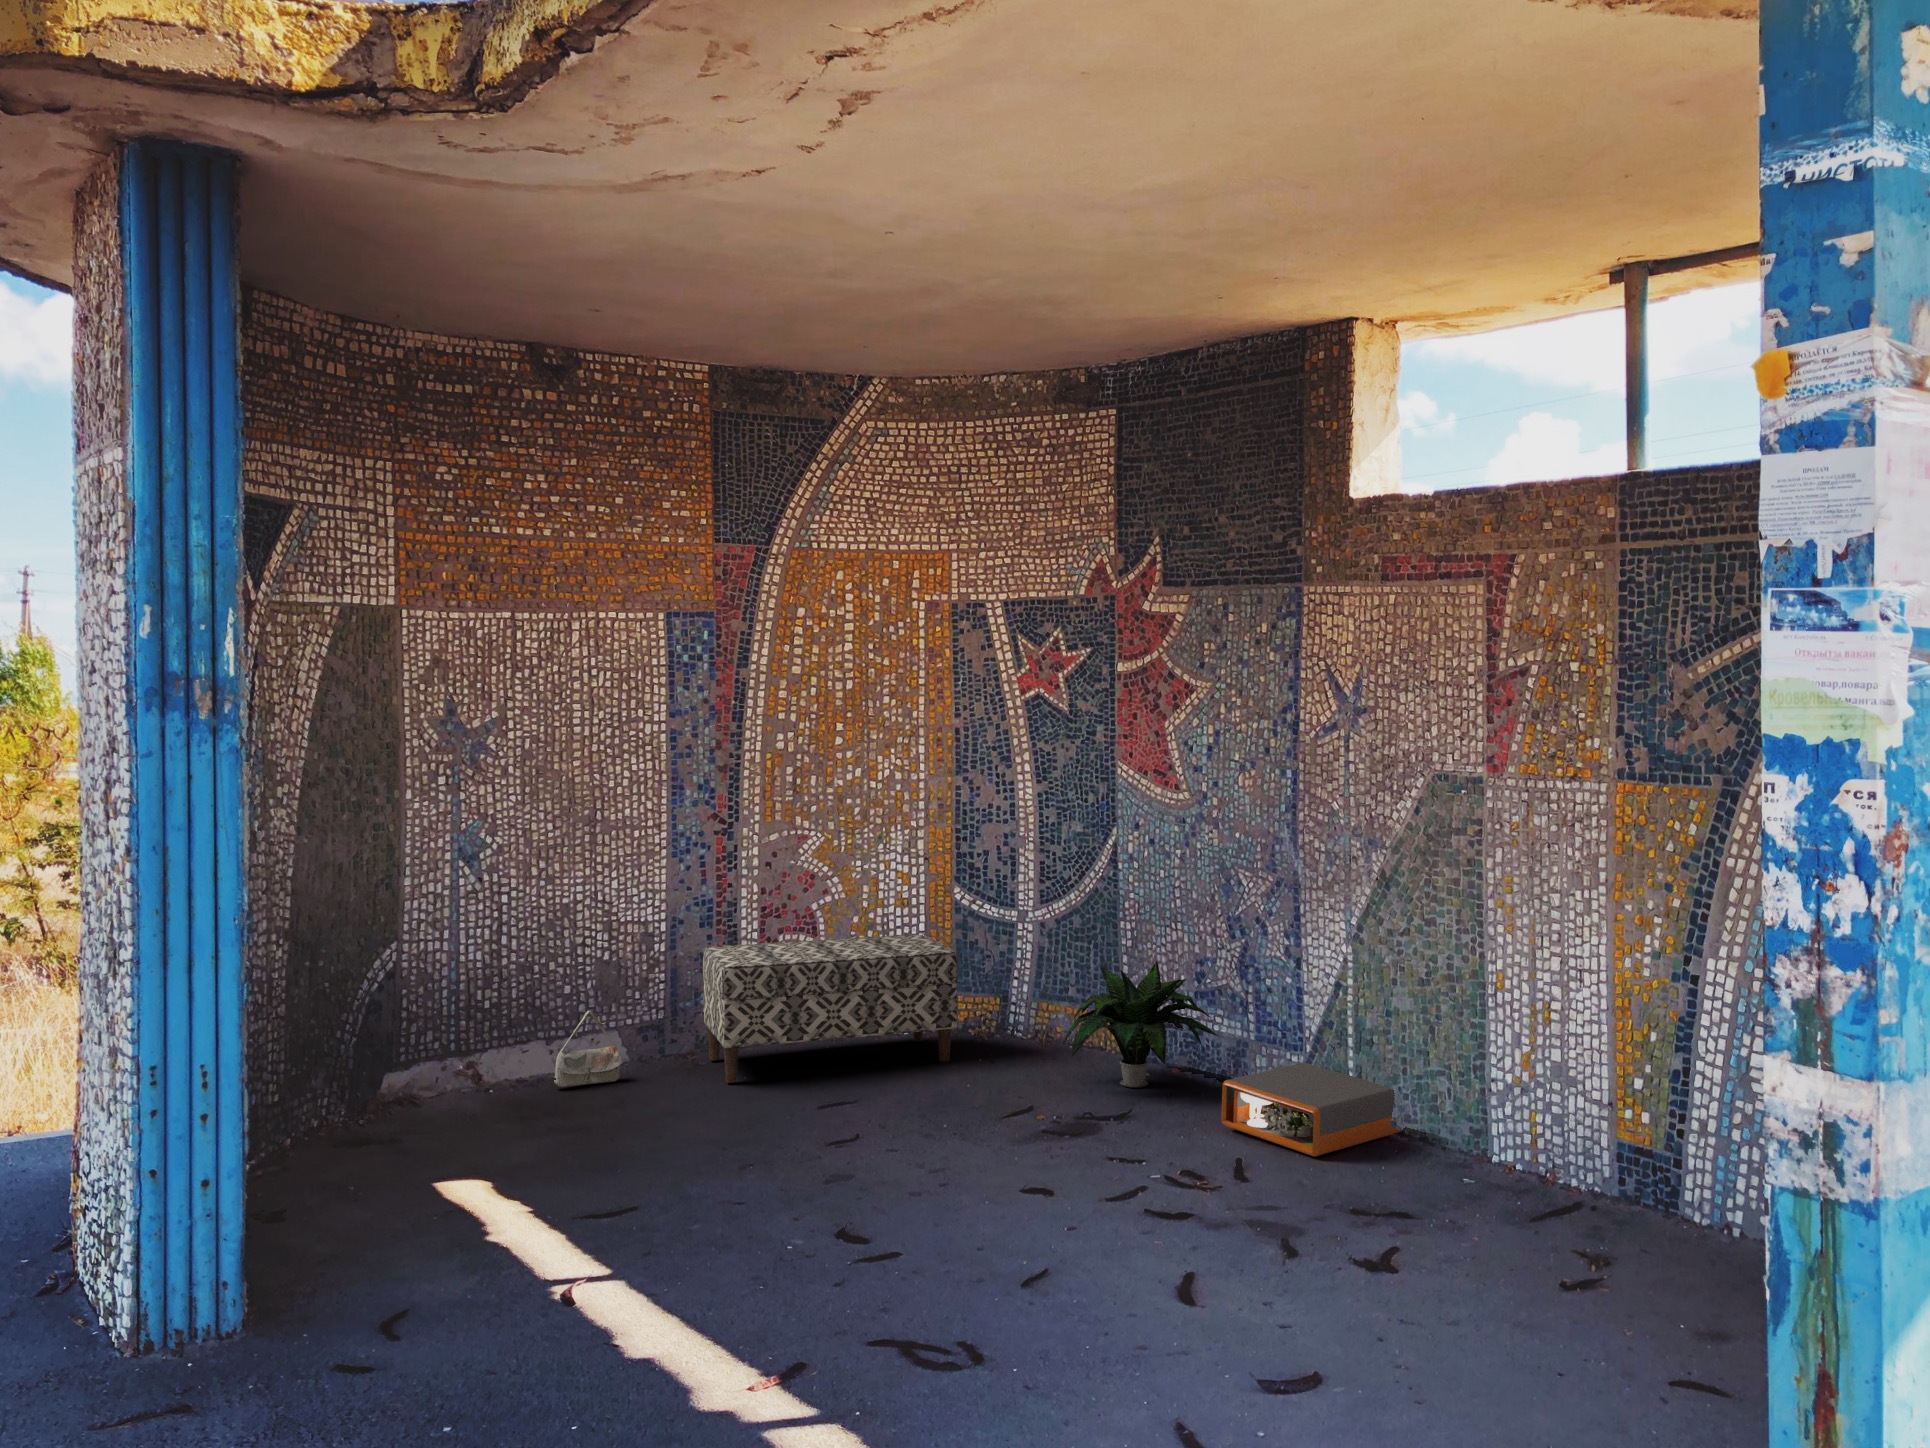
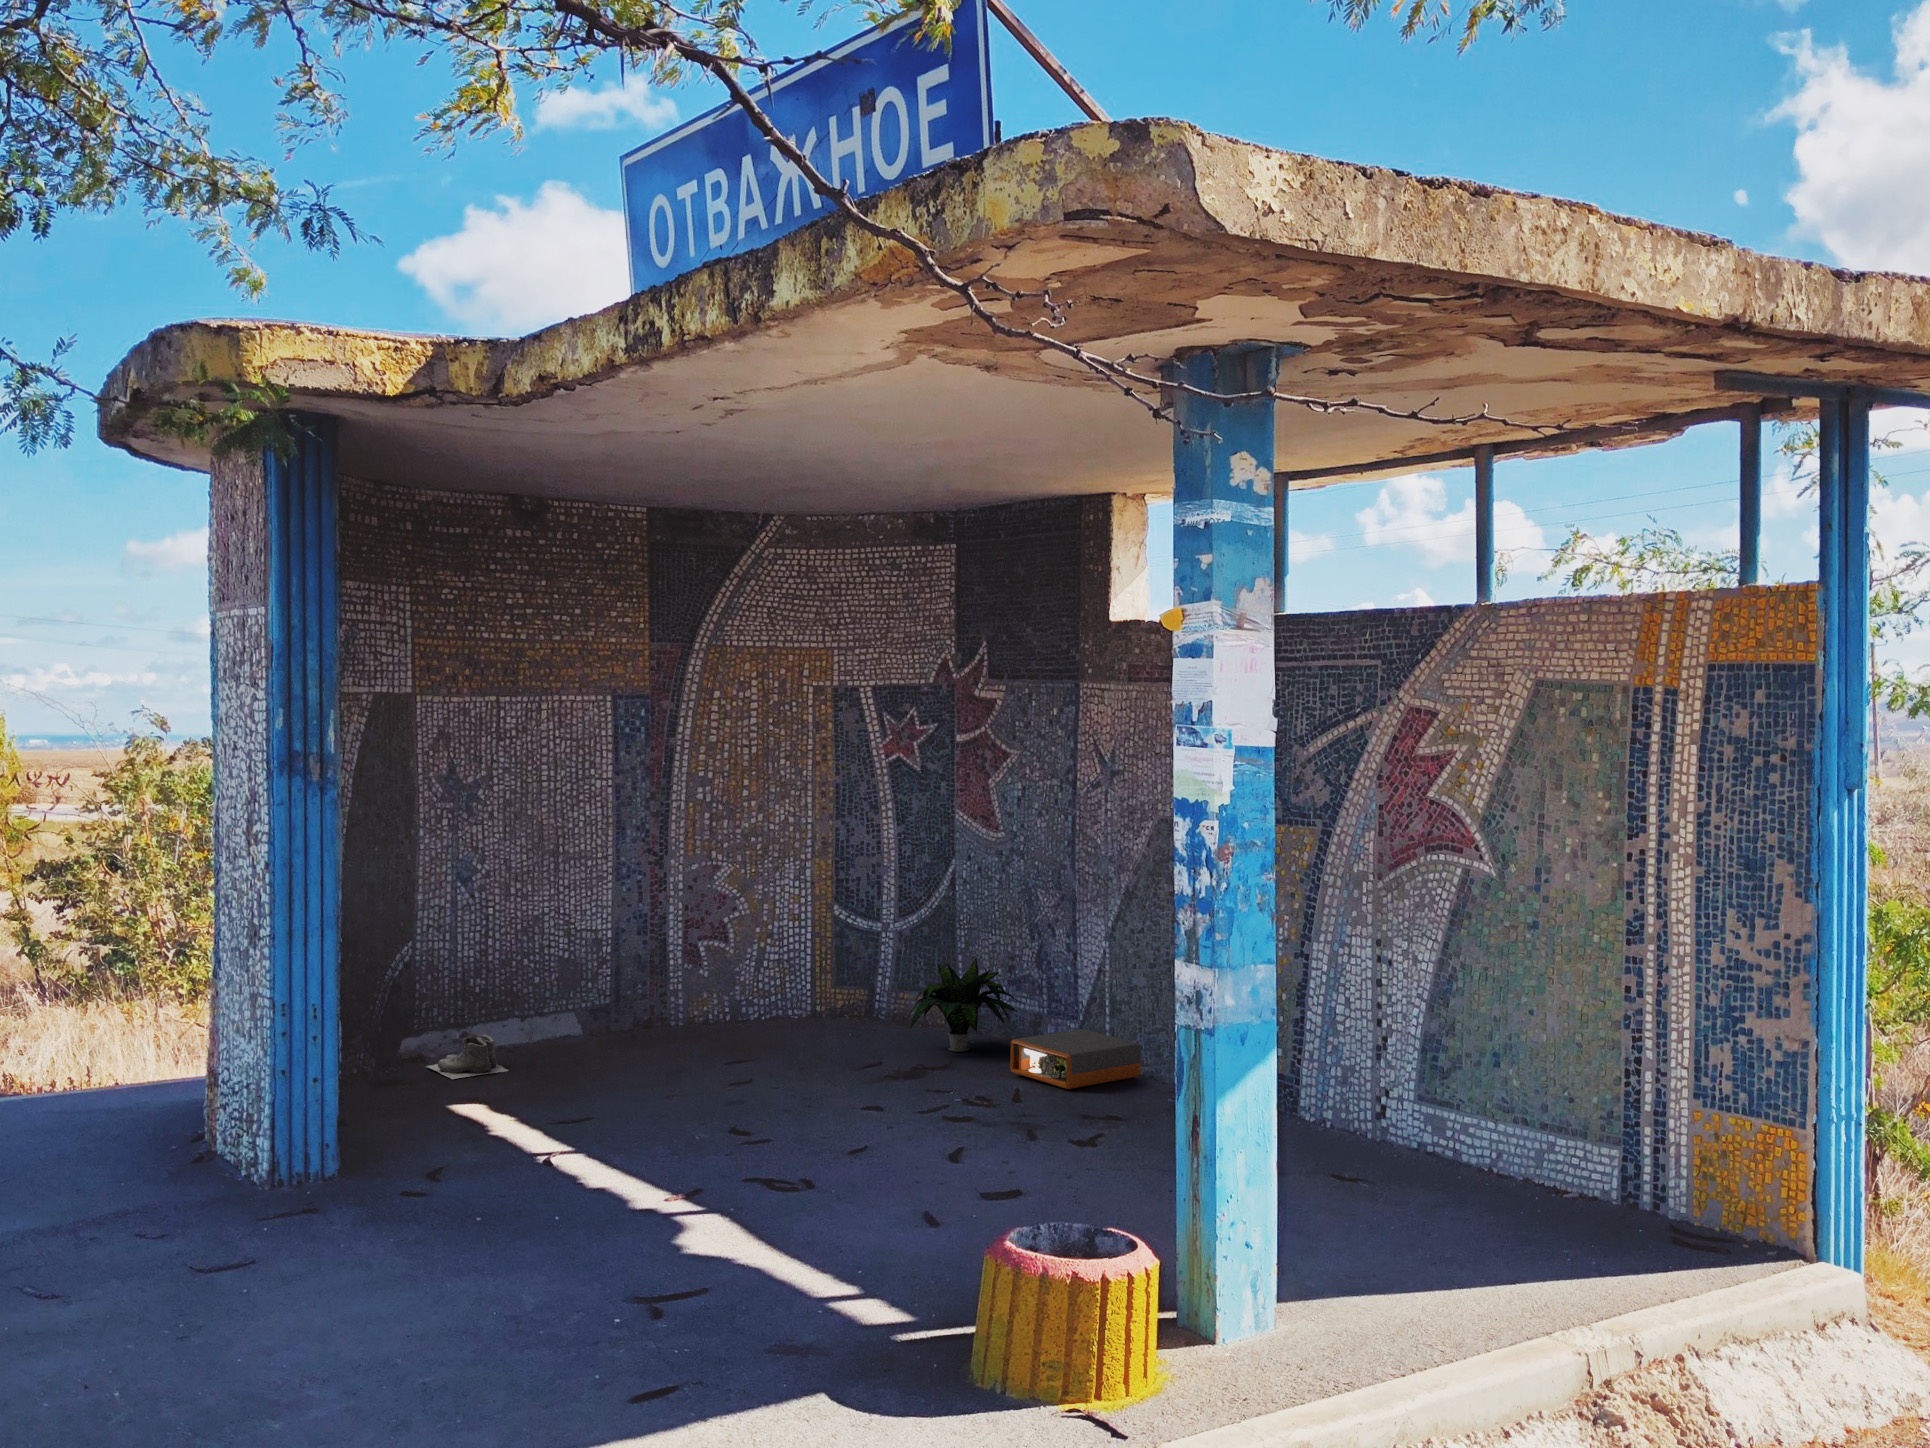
bench: present [703,935,958,1083] -> none [638,942,832,1050]
bag: present [554,1011,623,1087] -> none [525,995,577,1052]
boots: none [419,1065,532,1134] -> present [426,1032,508,1079]

